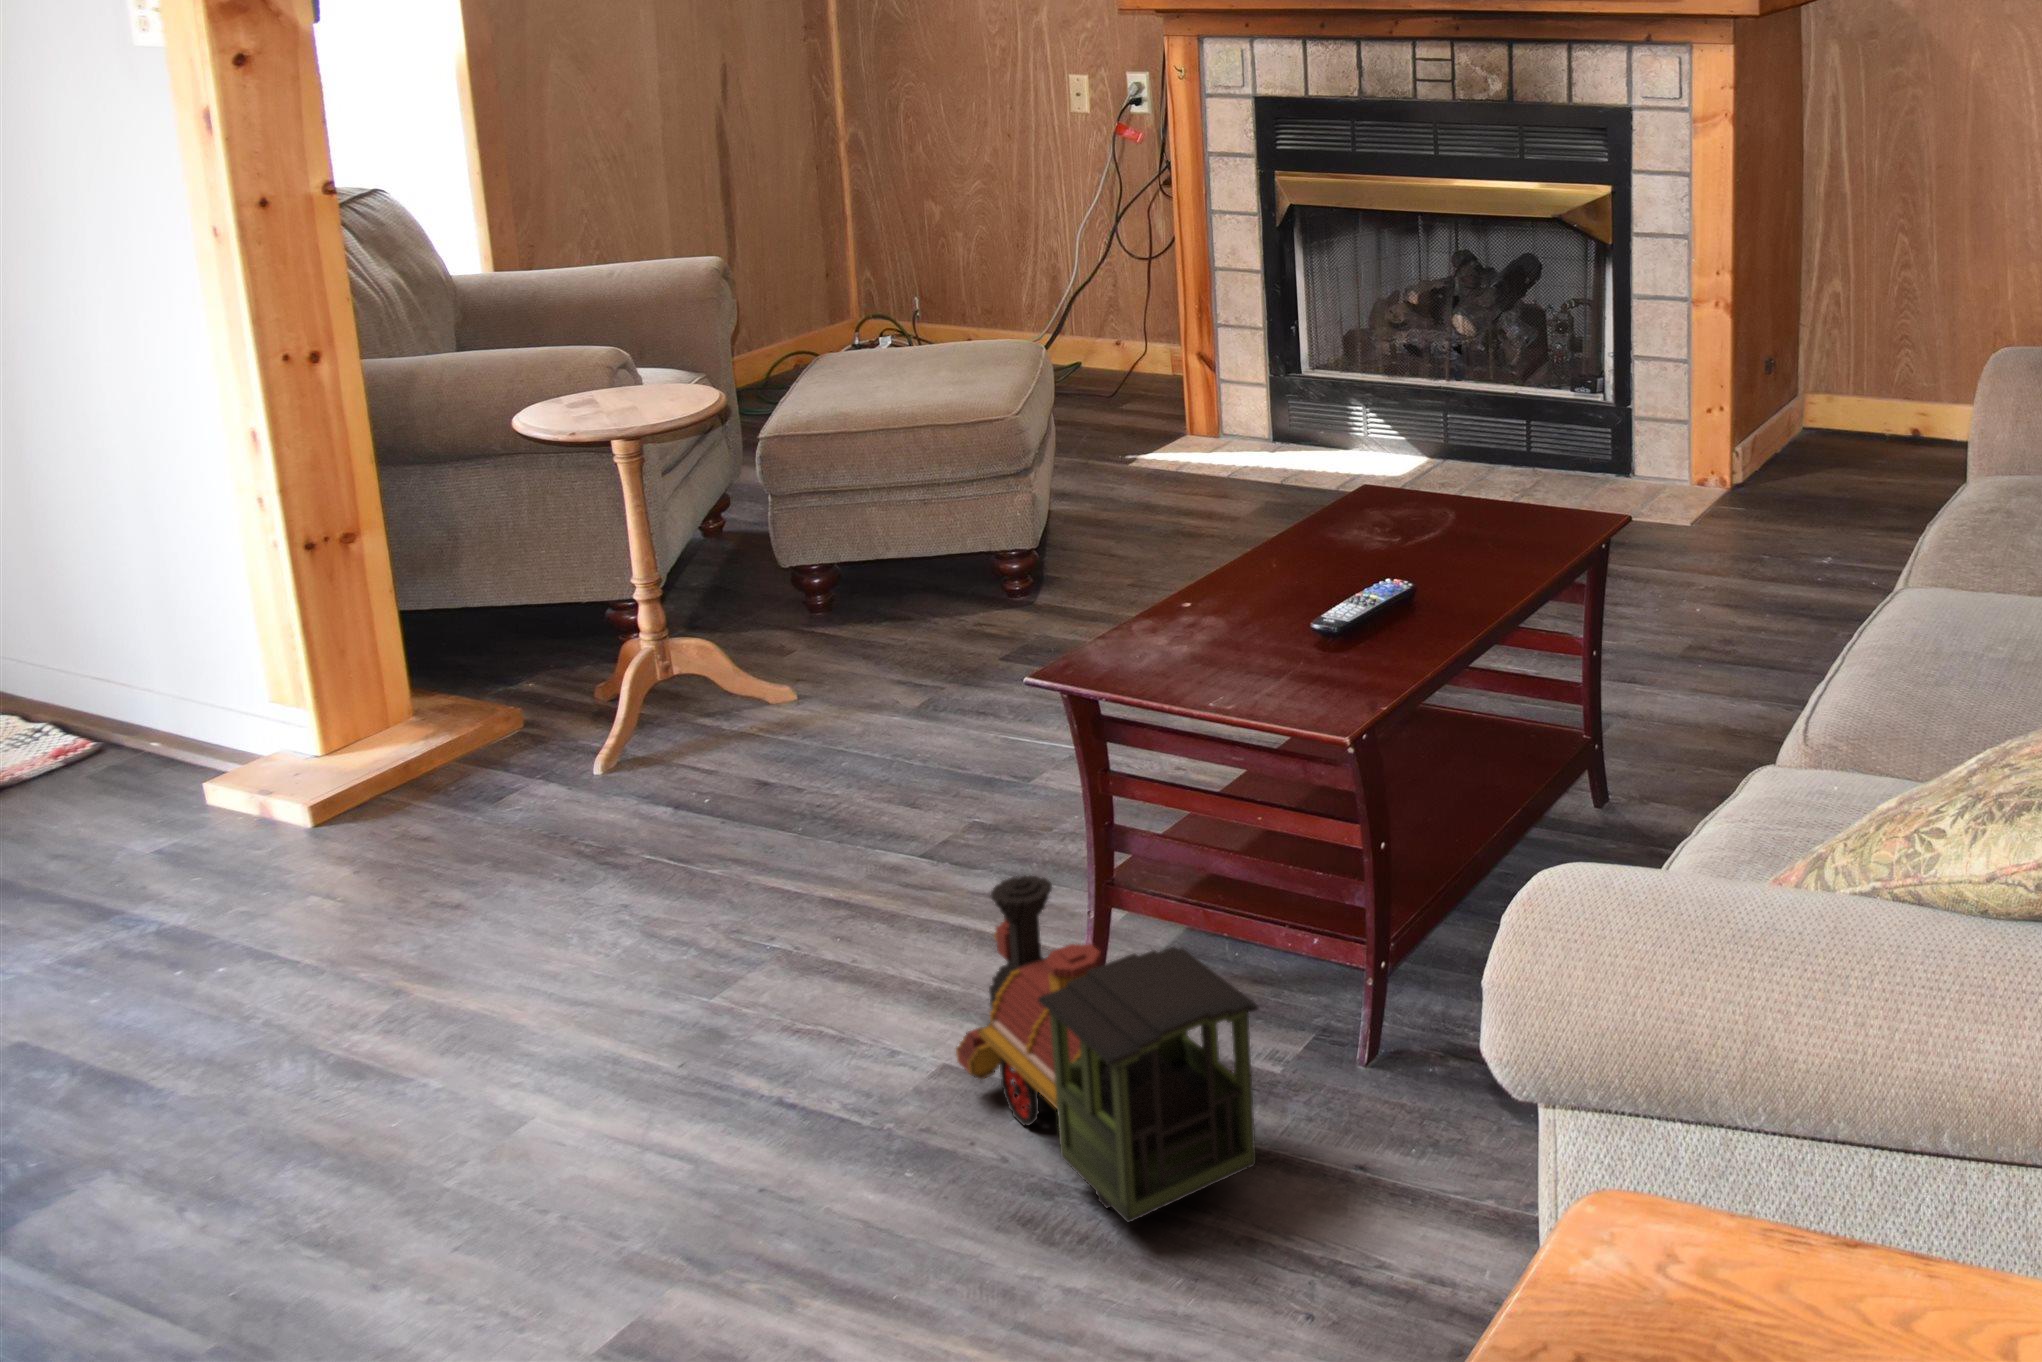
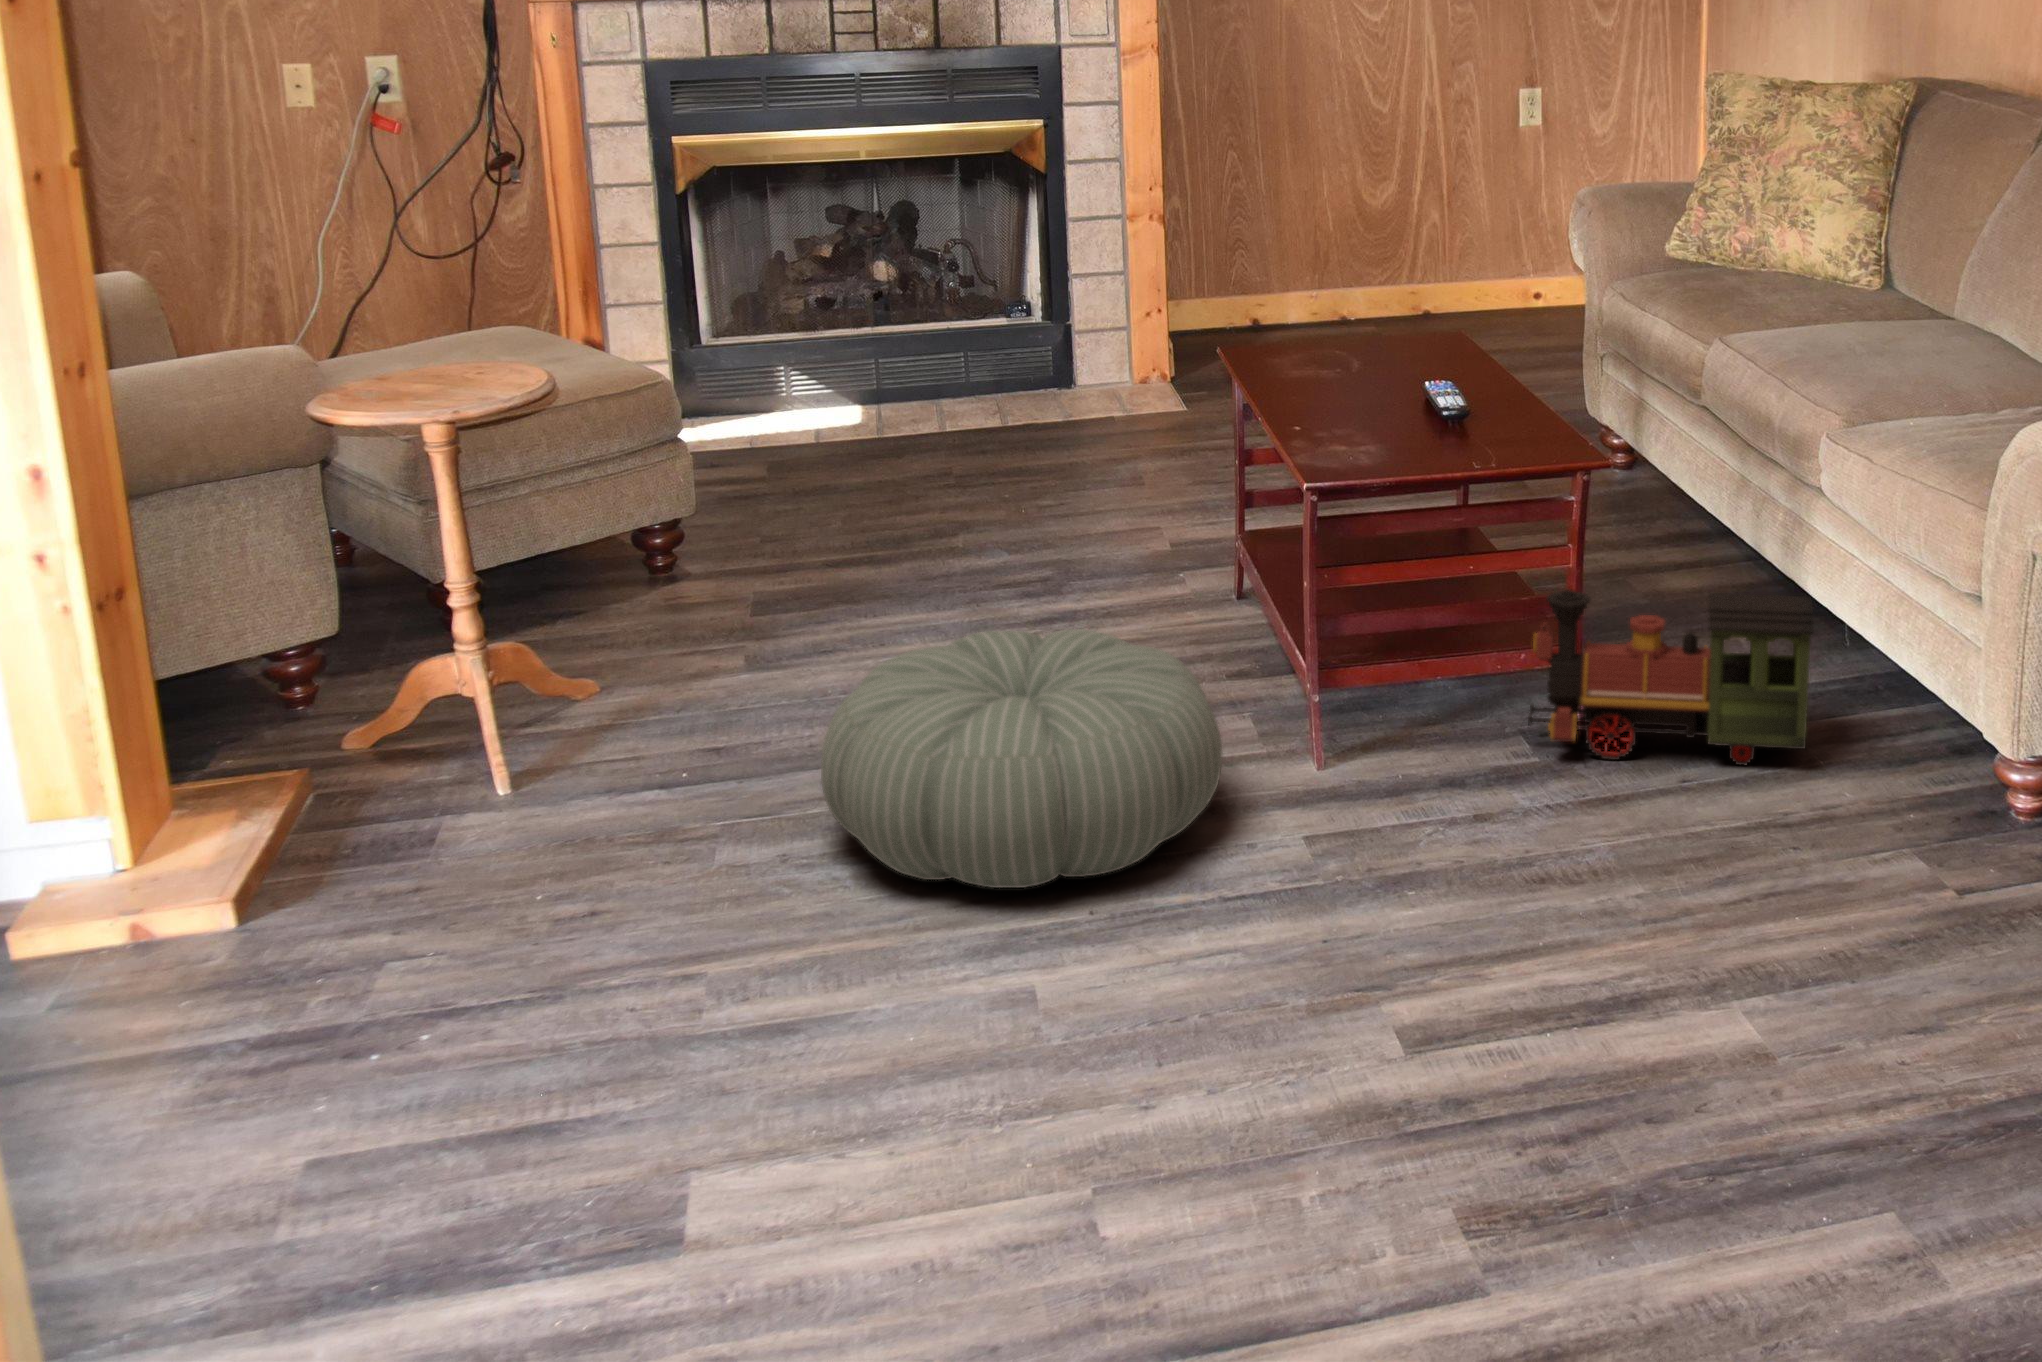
pouf: none [256,724,717,1028] -> present [821,629,1222,888]

